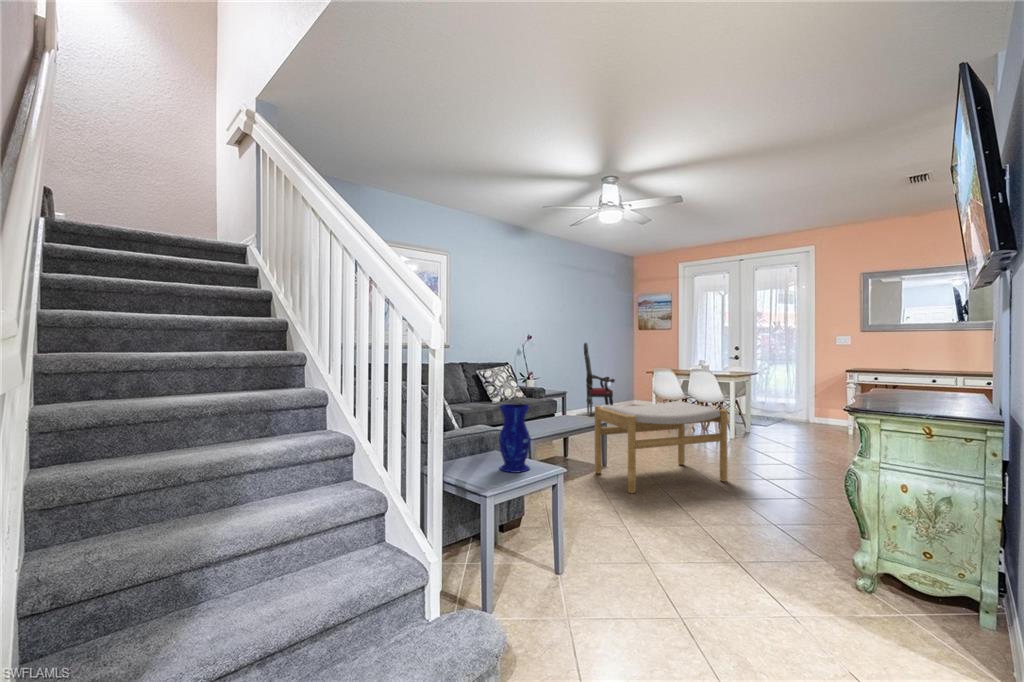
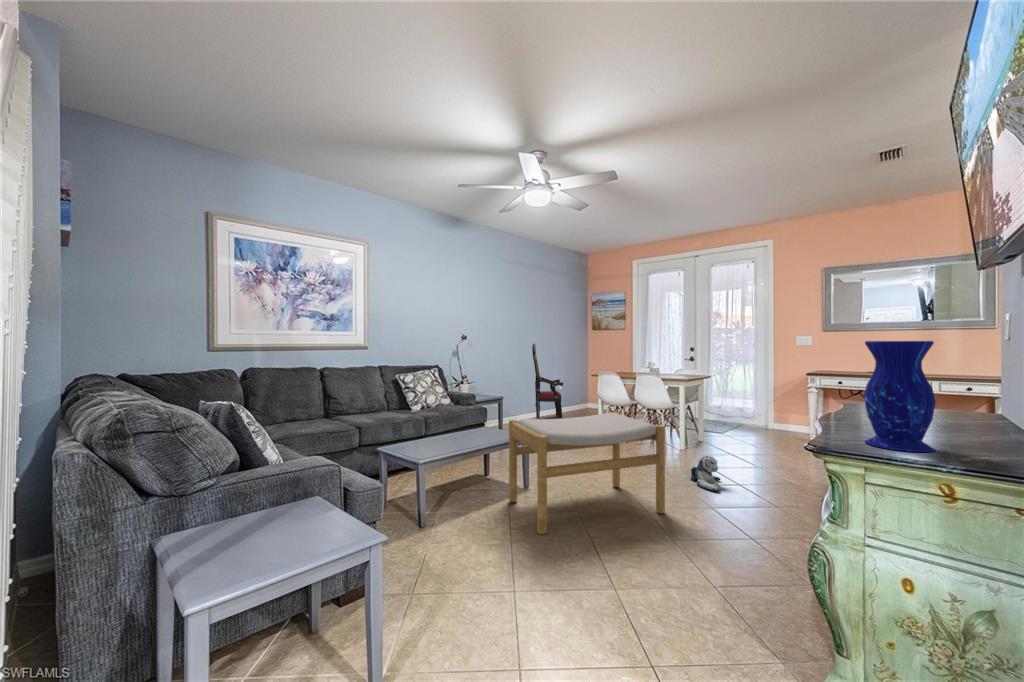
vase: present [499,403,530,473] -> present [864,341,936,452]
plush toy: none [744,439,771,468] -> present [691,456,720,491]

